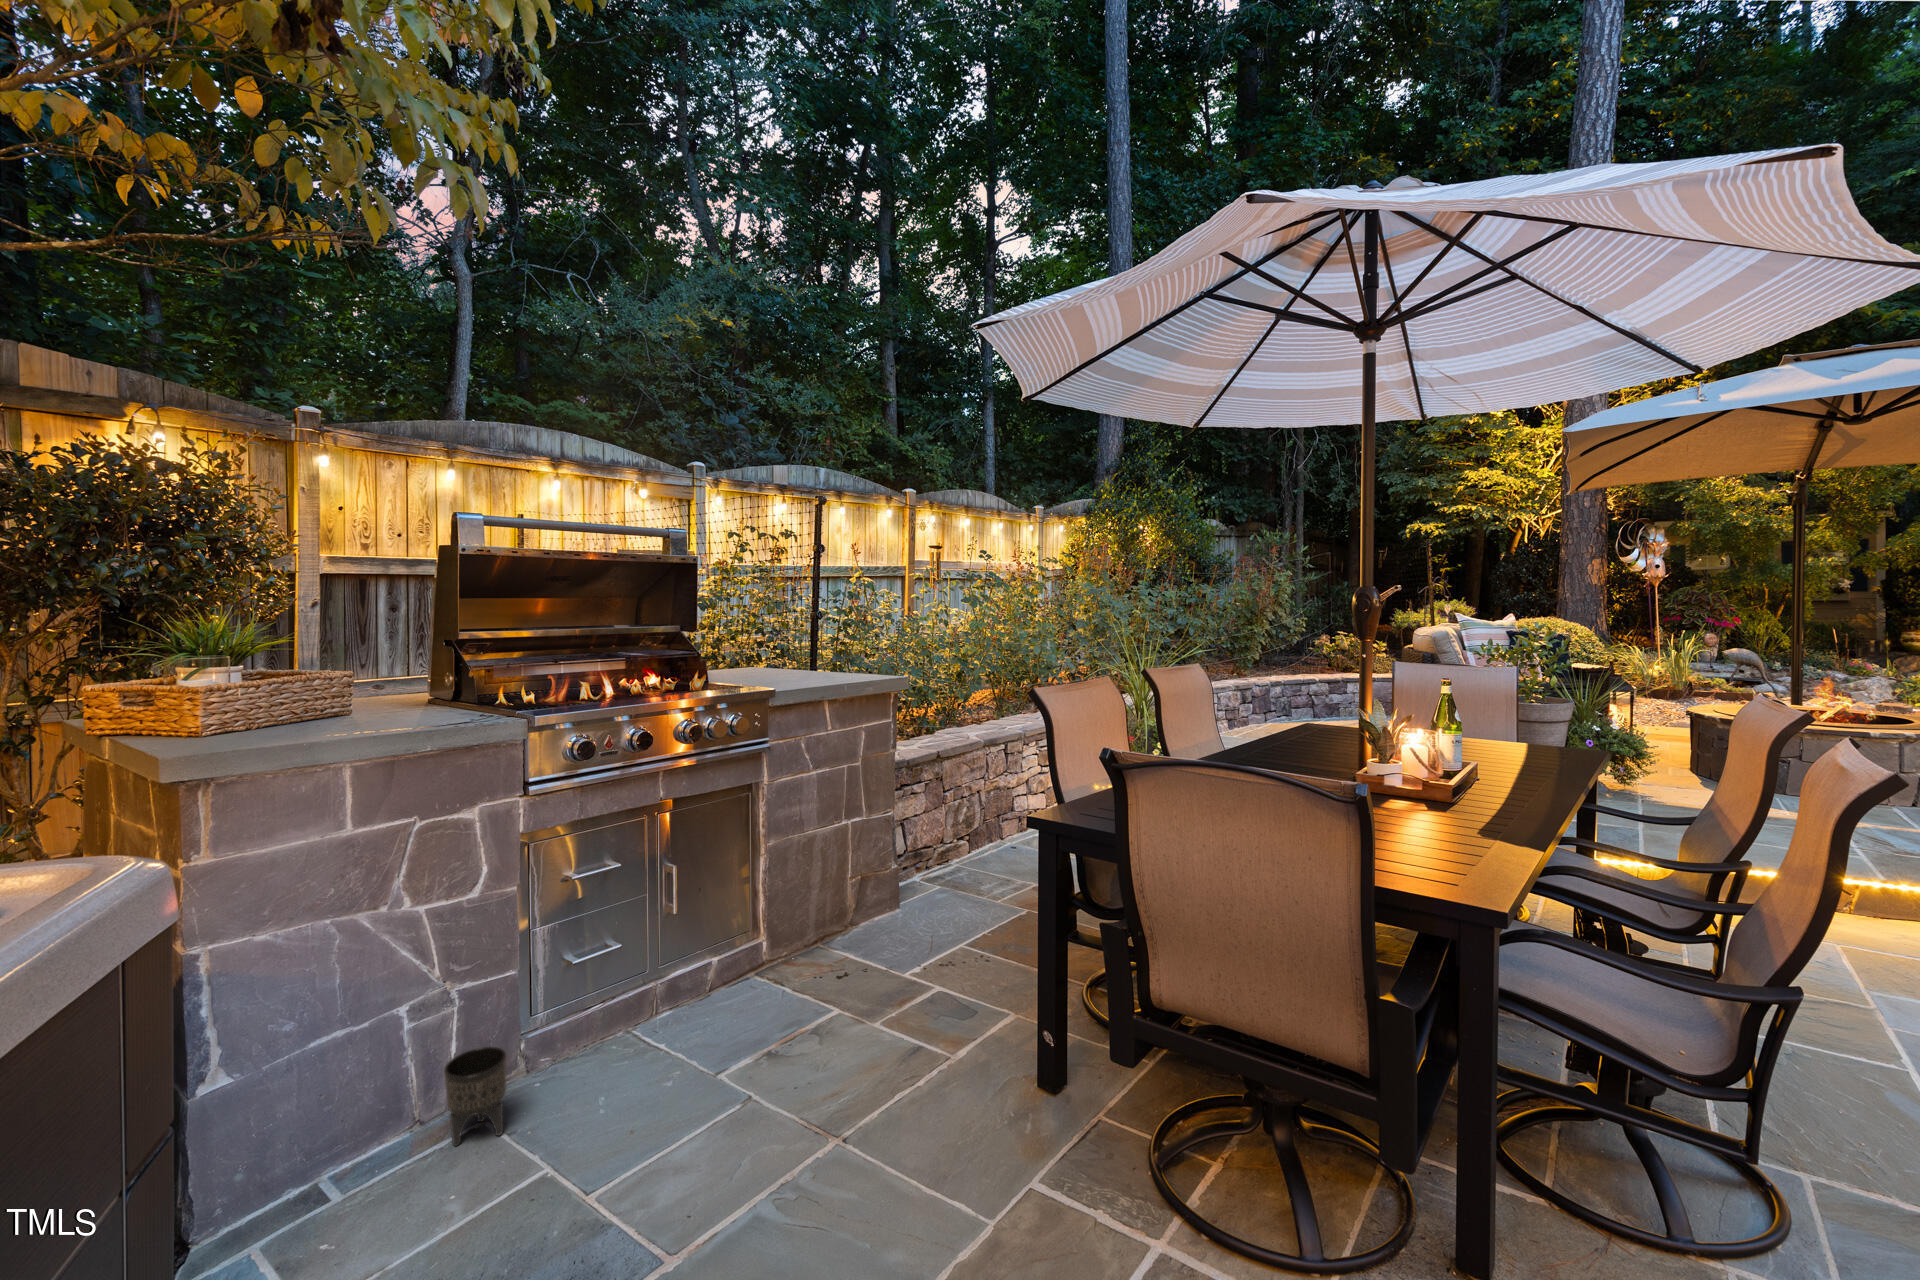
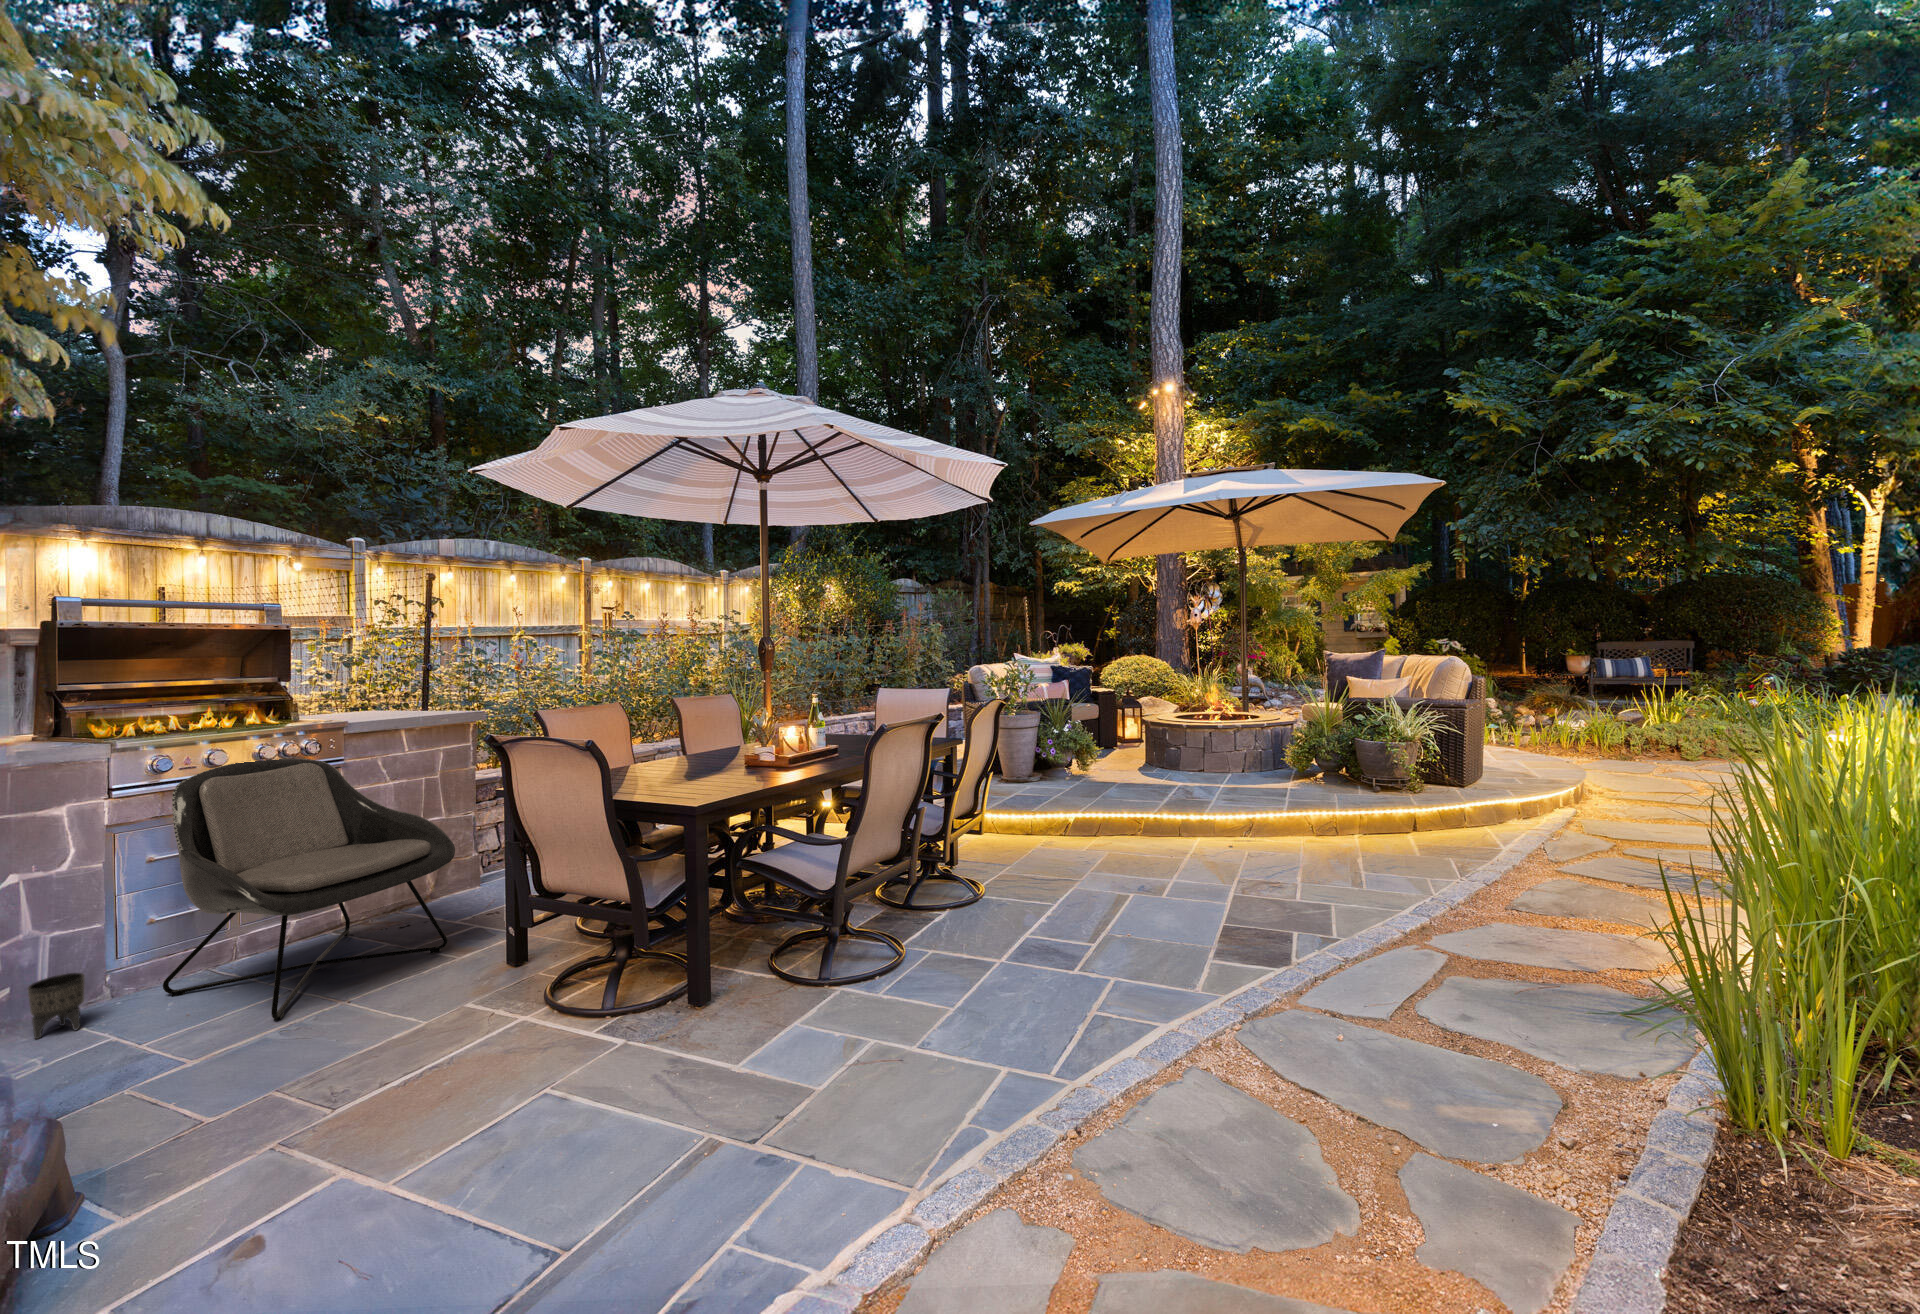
lounge chair: none [588,738,938,1164] -> present [163,759,455,1021]

